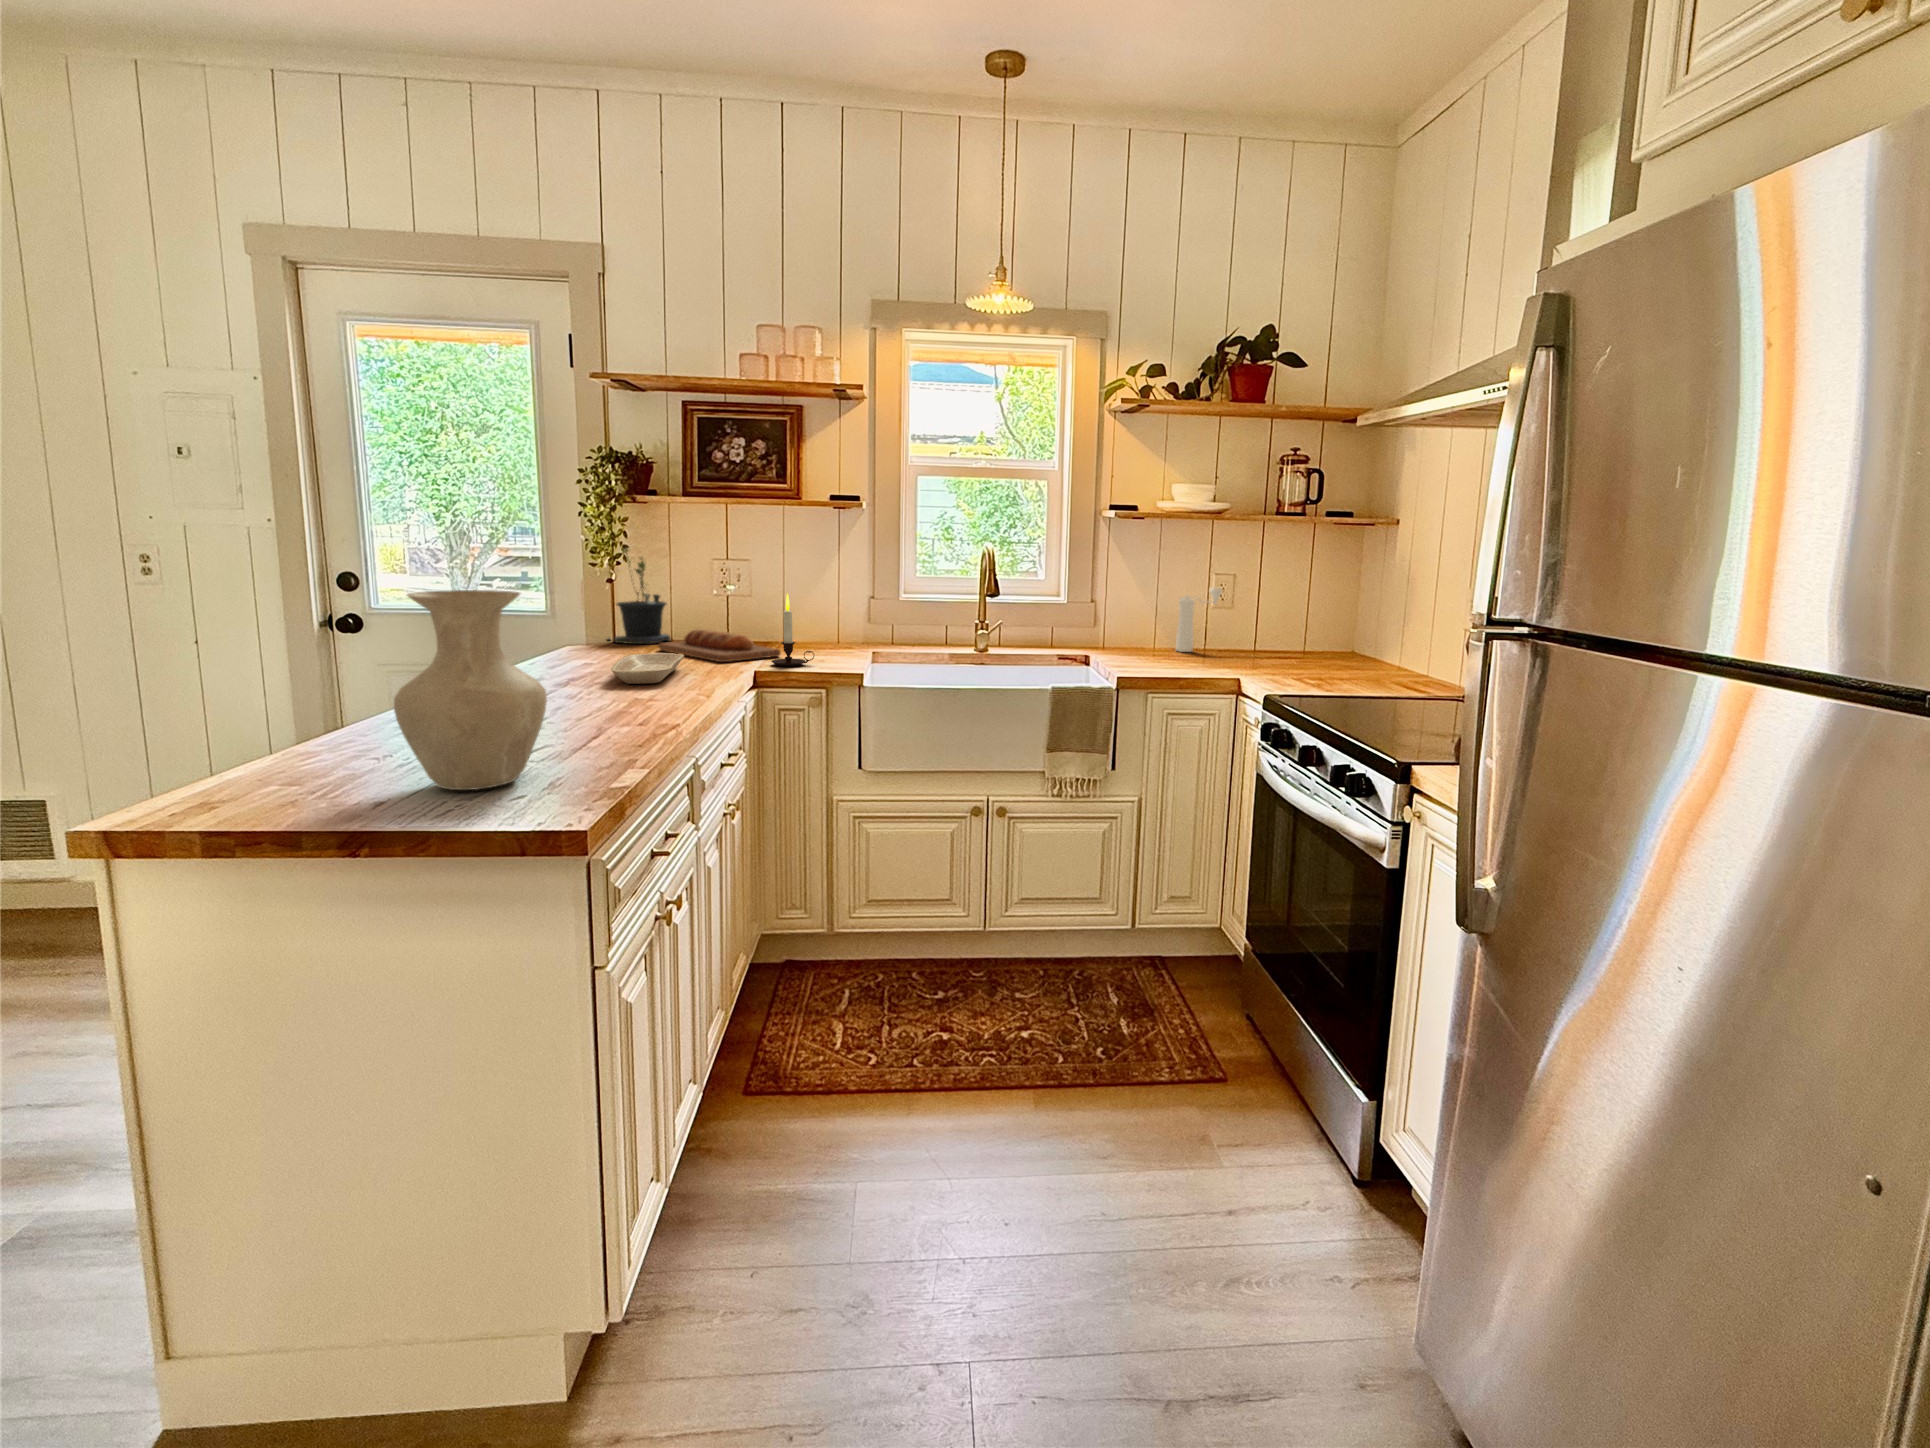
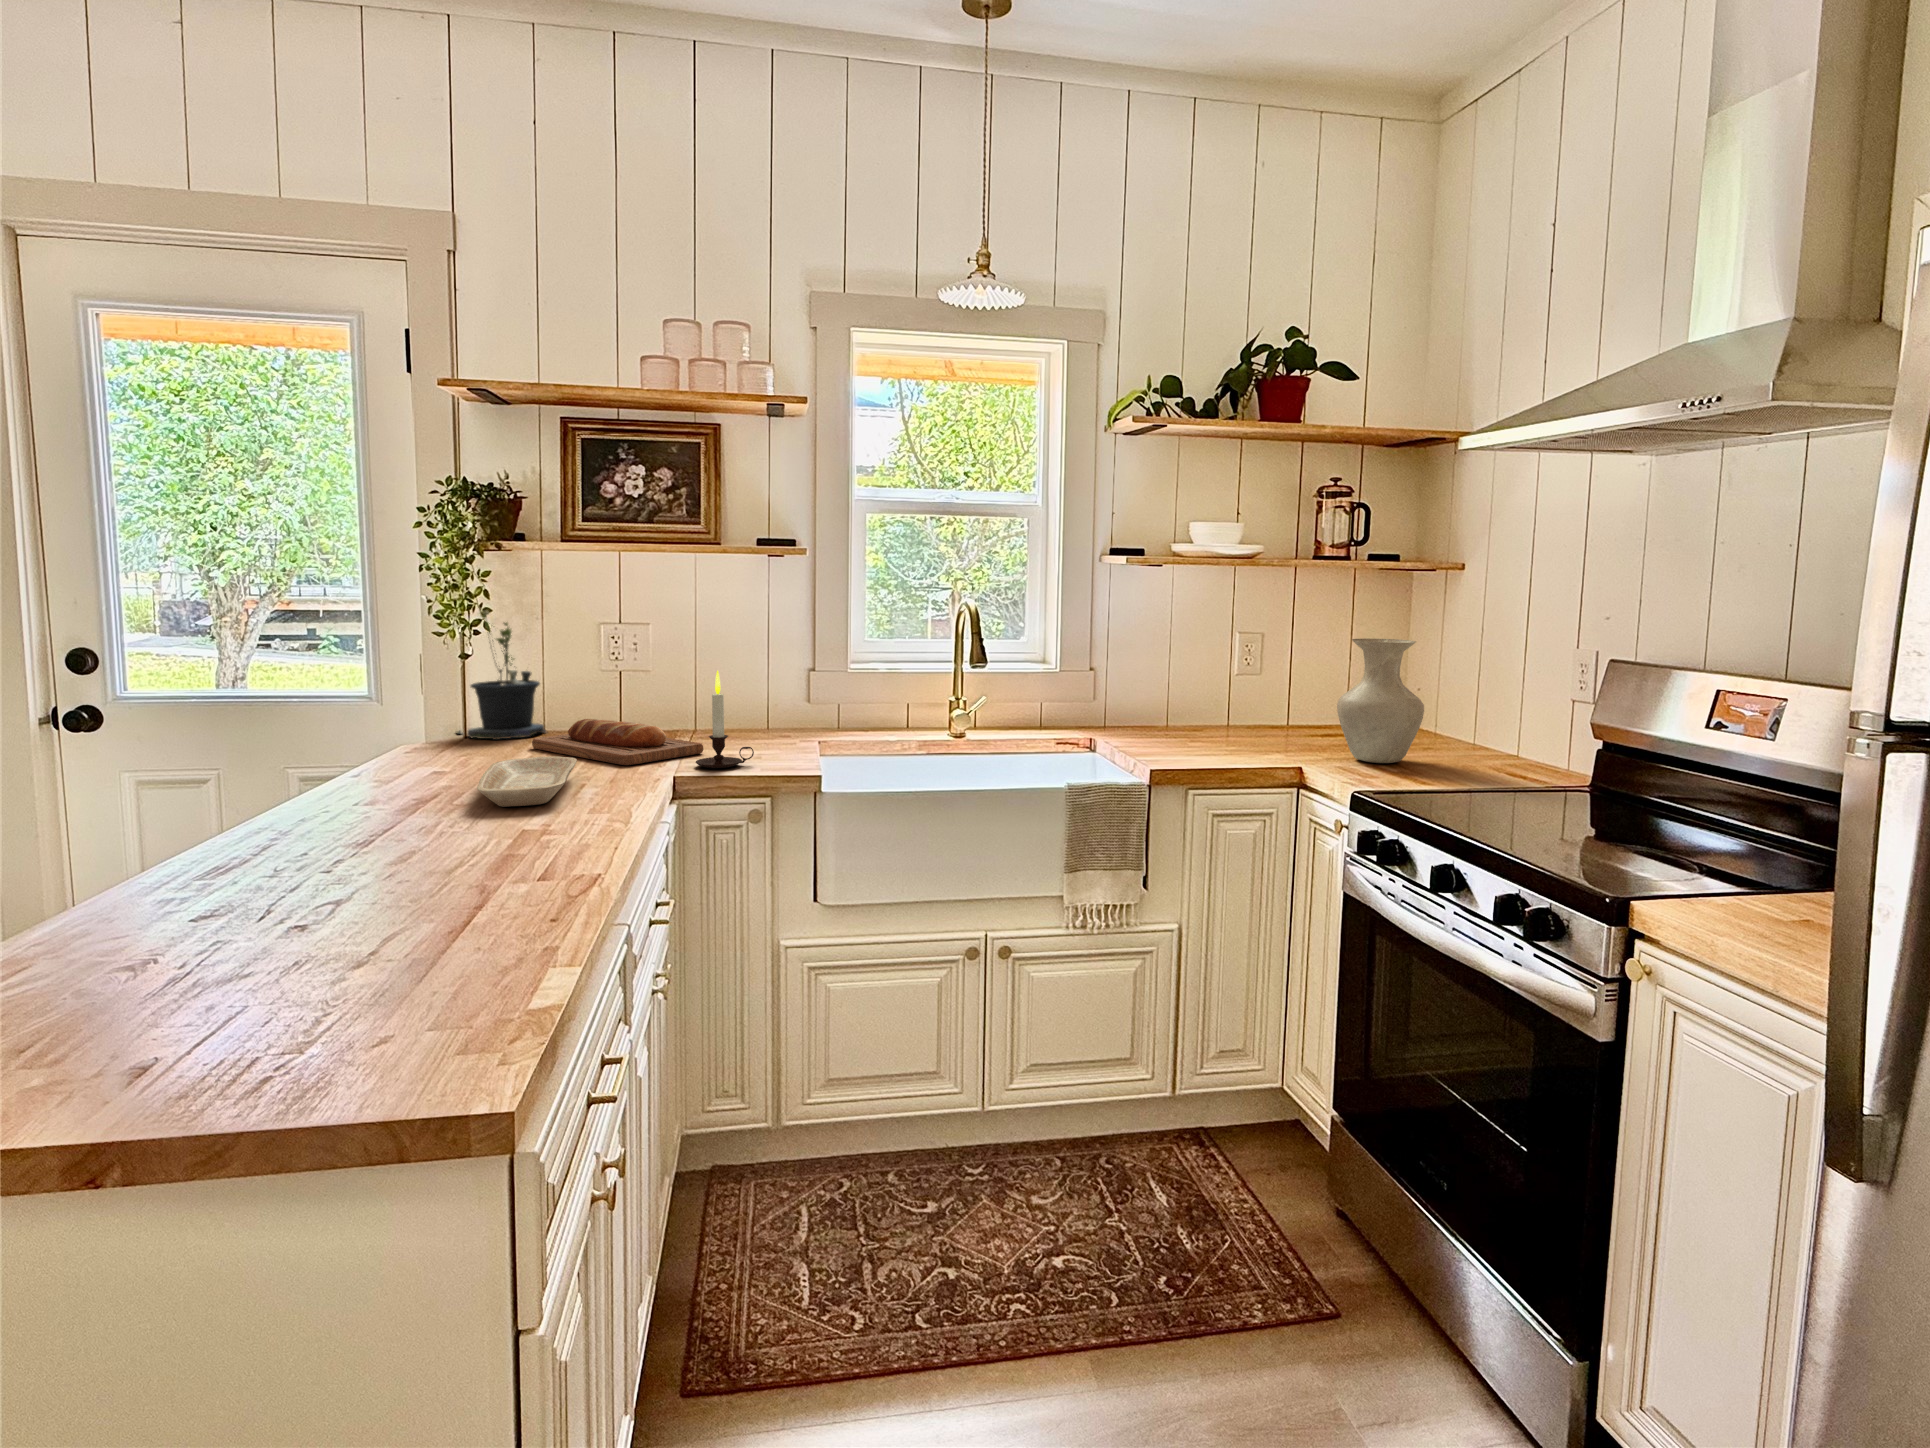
pepper mill: present [1176,588,1222,652] -> none [1197,648,1251,729]
vase: present [394,590,547,790] -> present [1337,638,1424,763]

